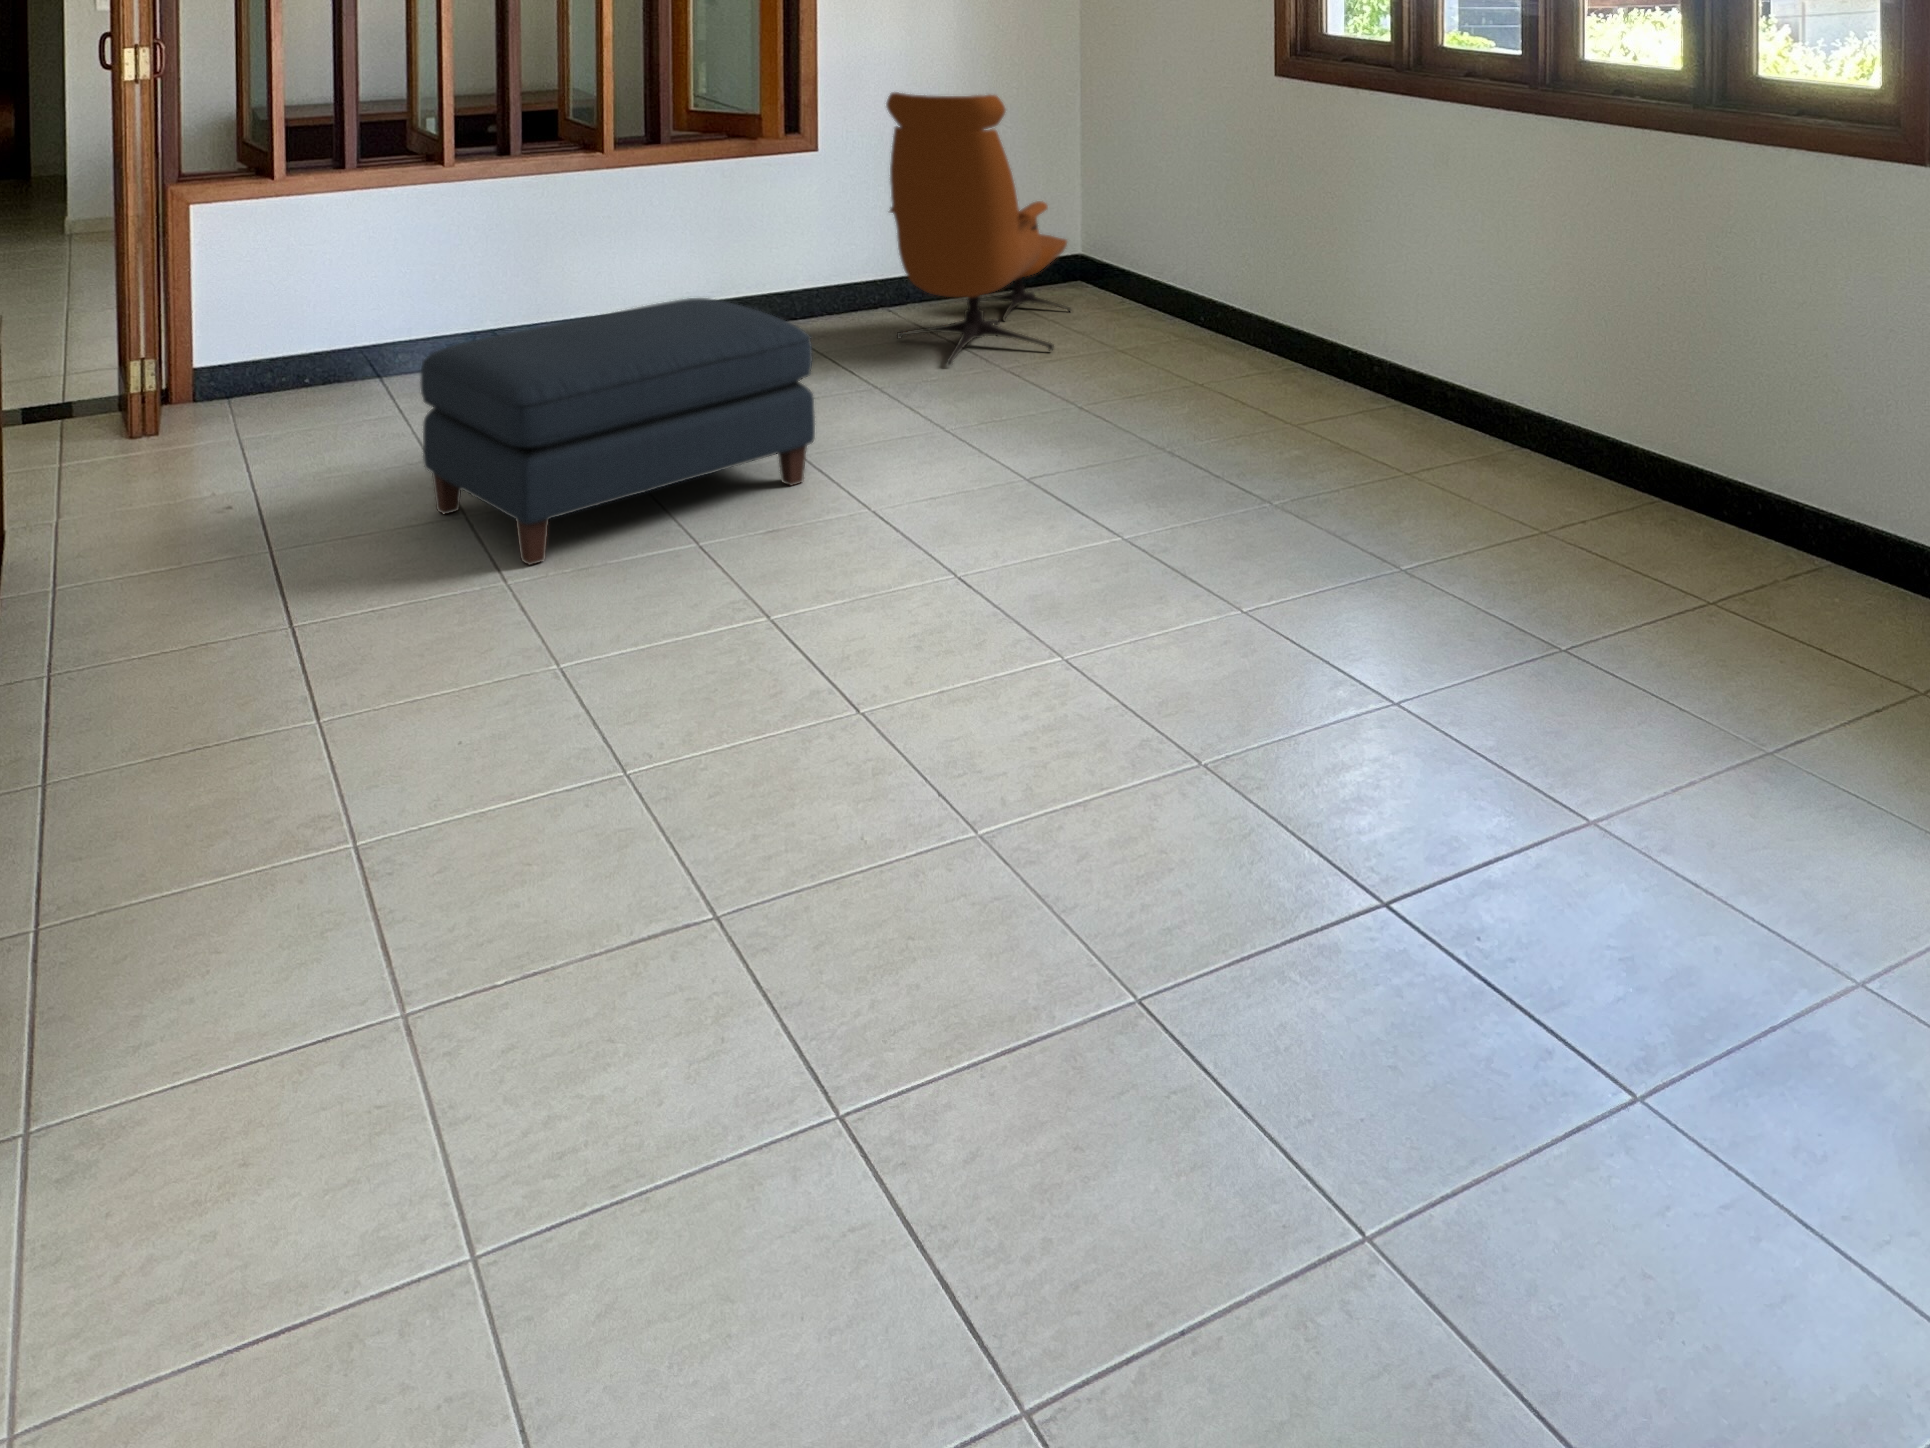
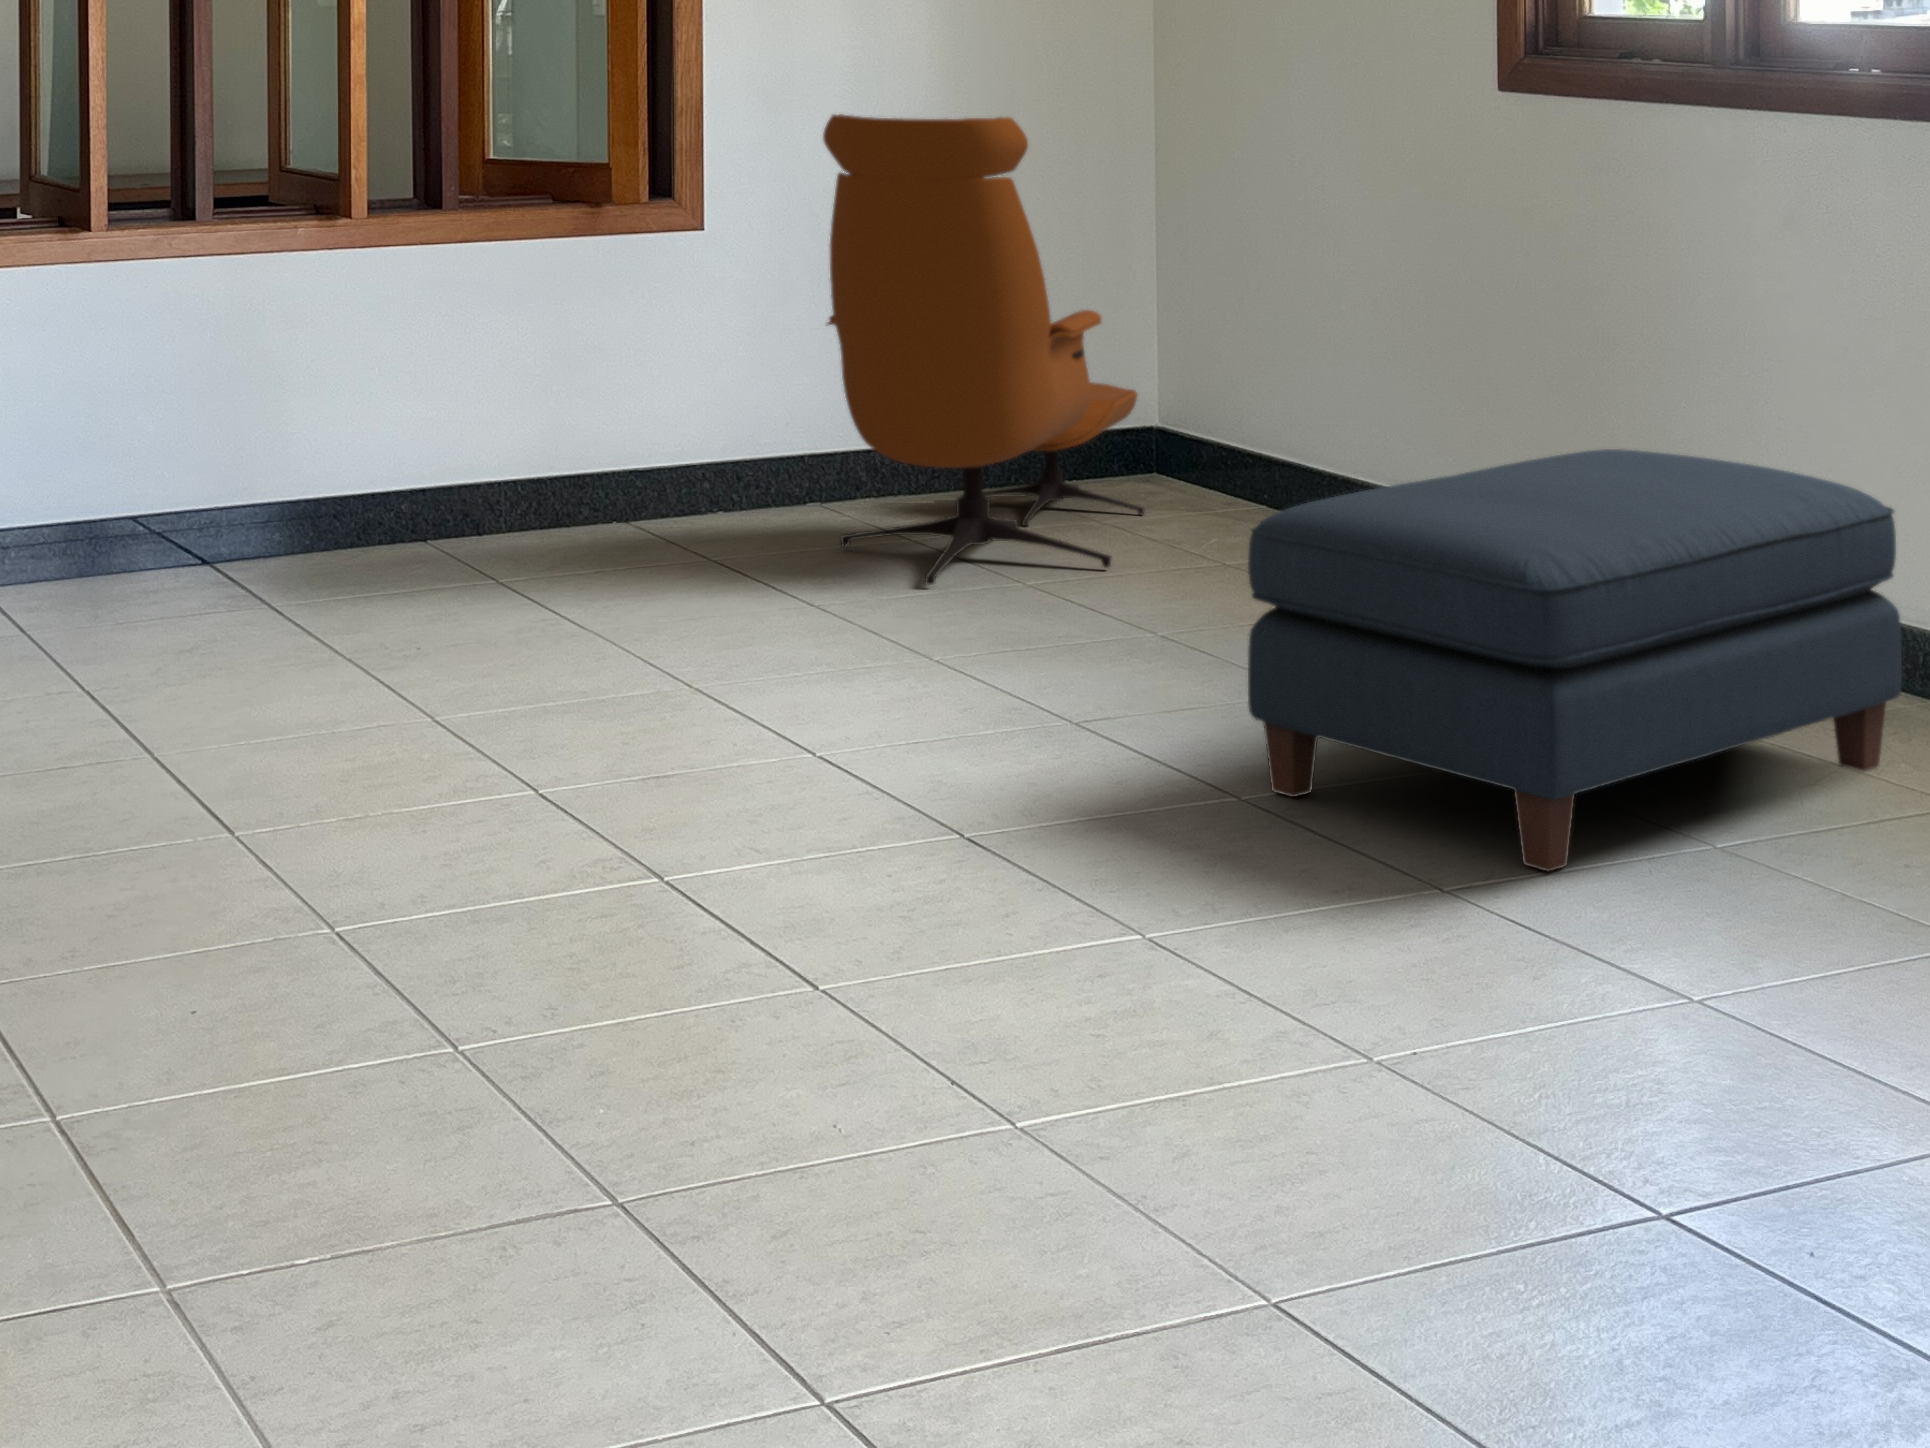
ottoman: present [420,298,815,565] -> present [1248,449,1902,871]

